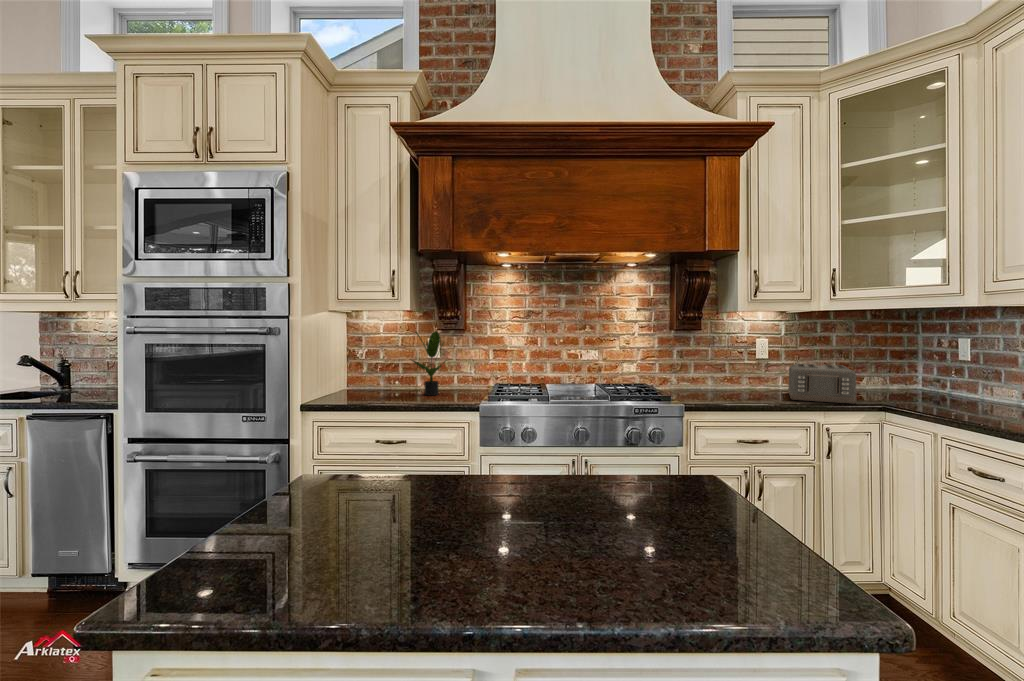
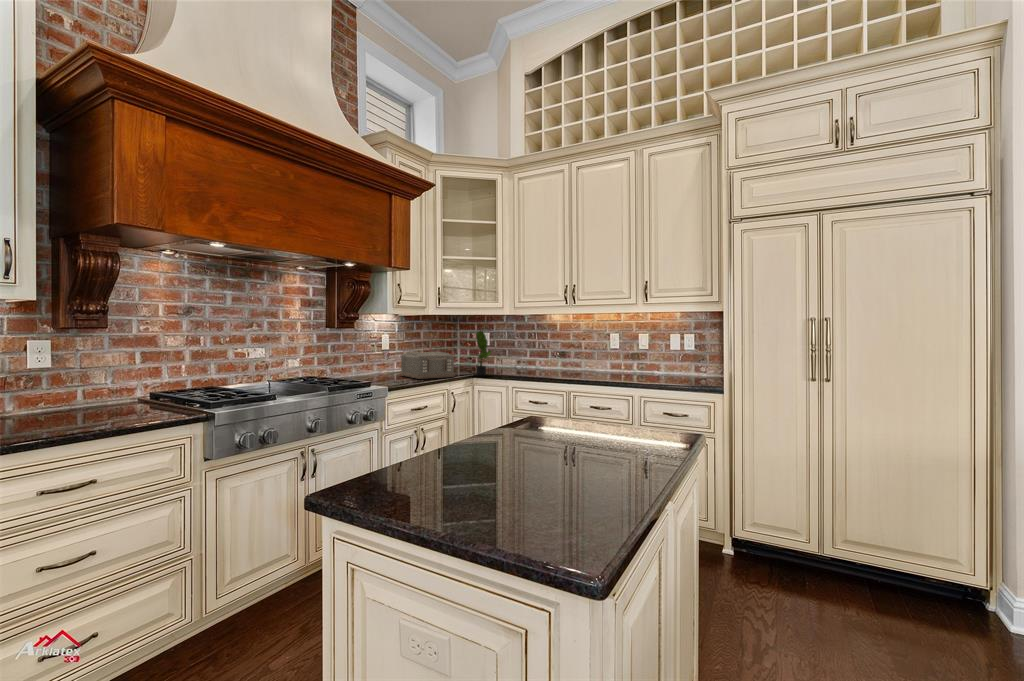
potted plant: present [412,331,445,396] -> present [476,331,491,376]

